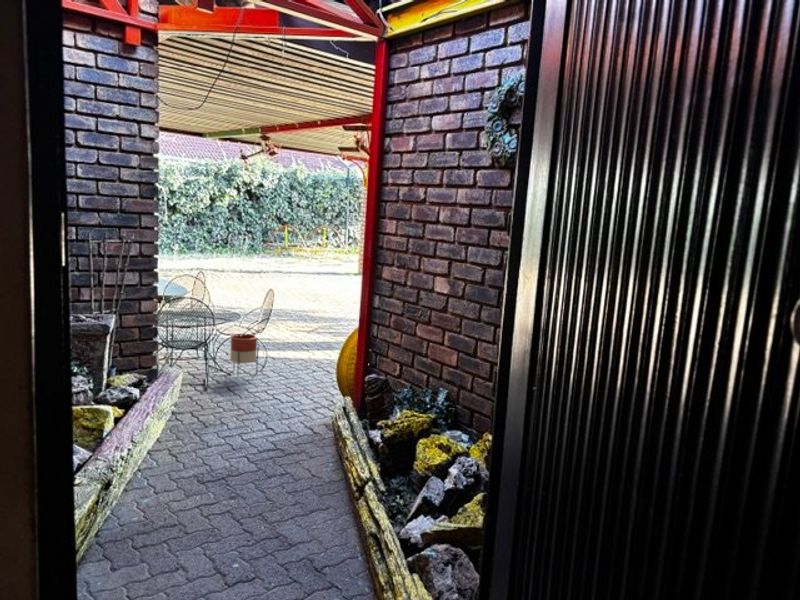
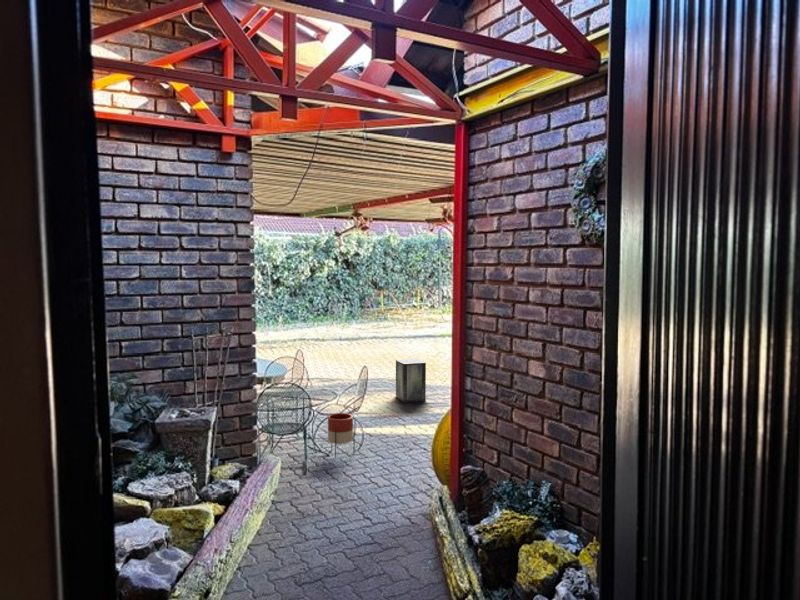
storage box: none [299,289,331,331] -> present [396,359,426,402]

